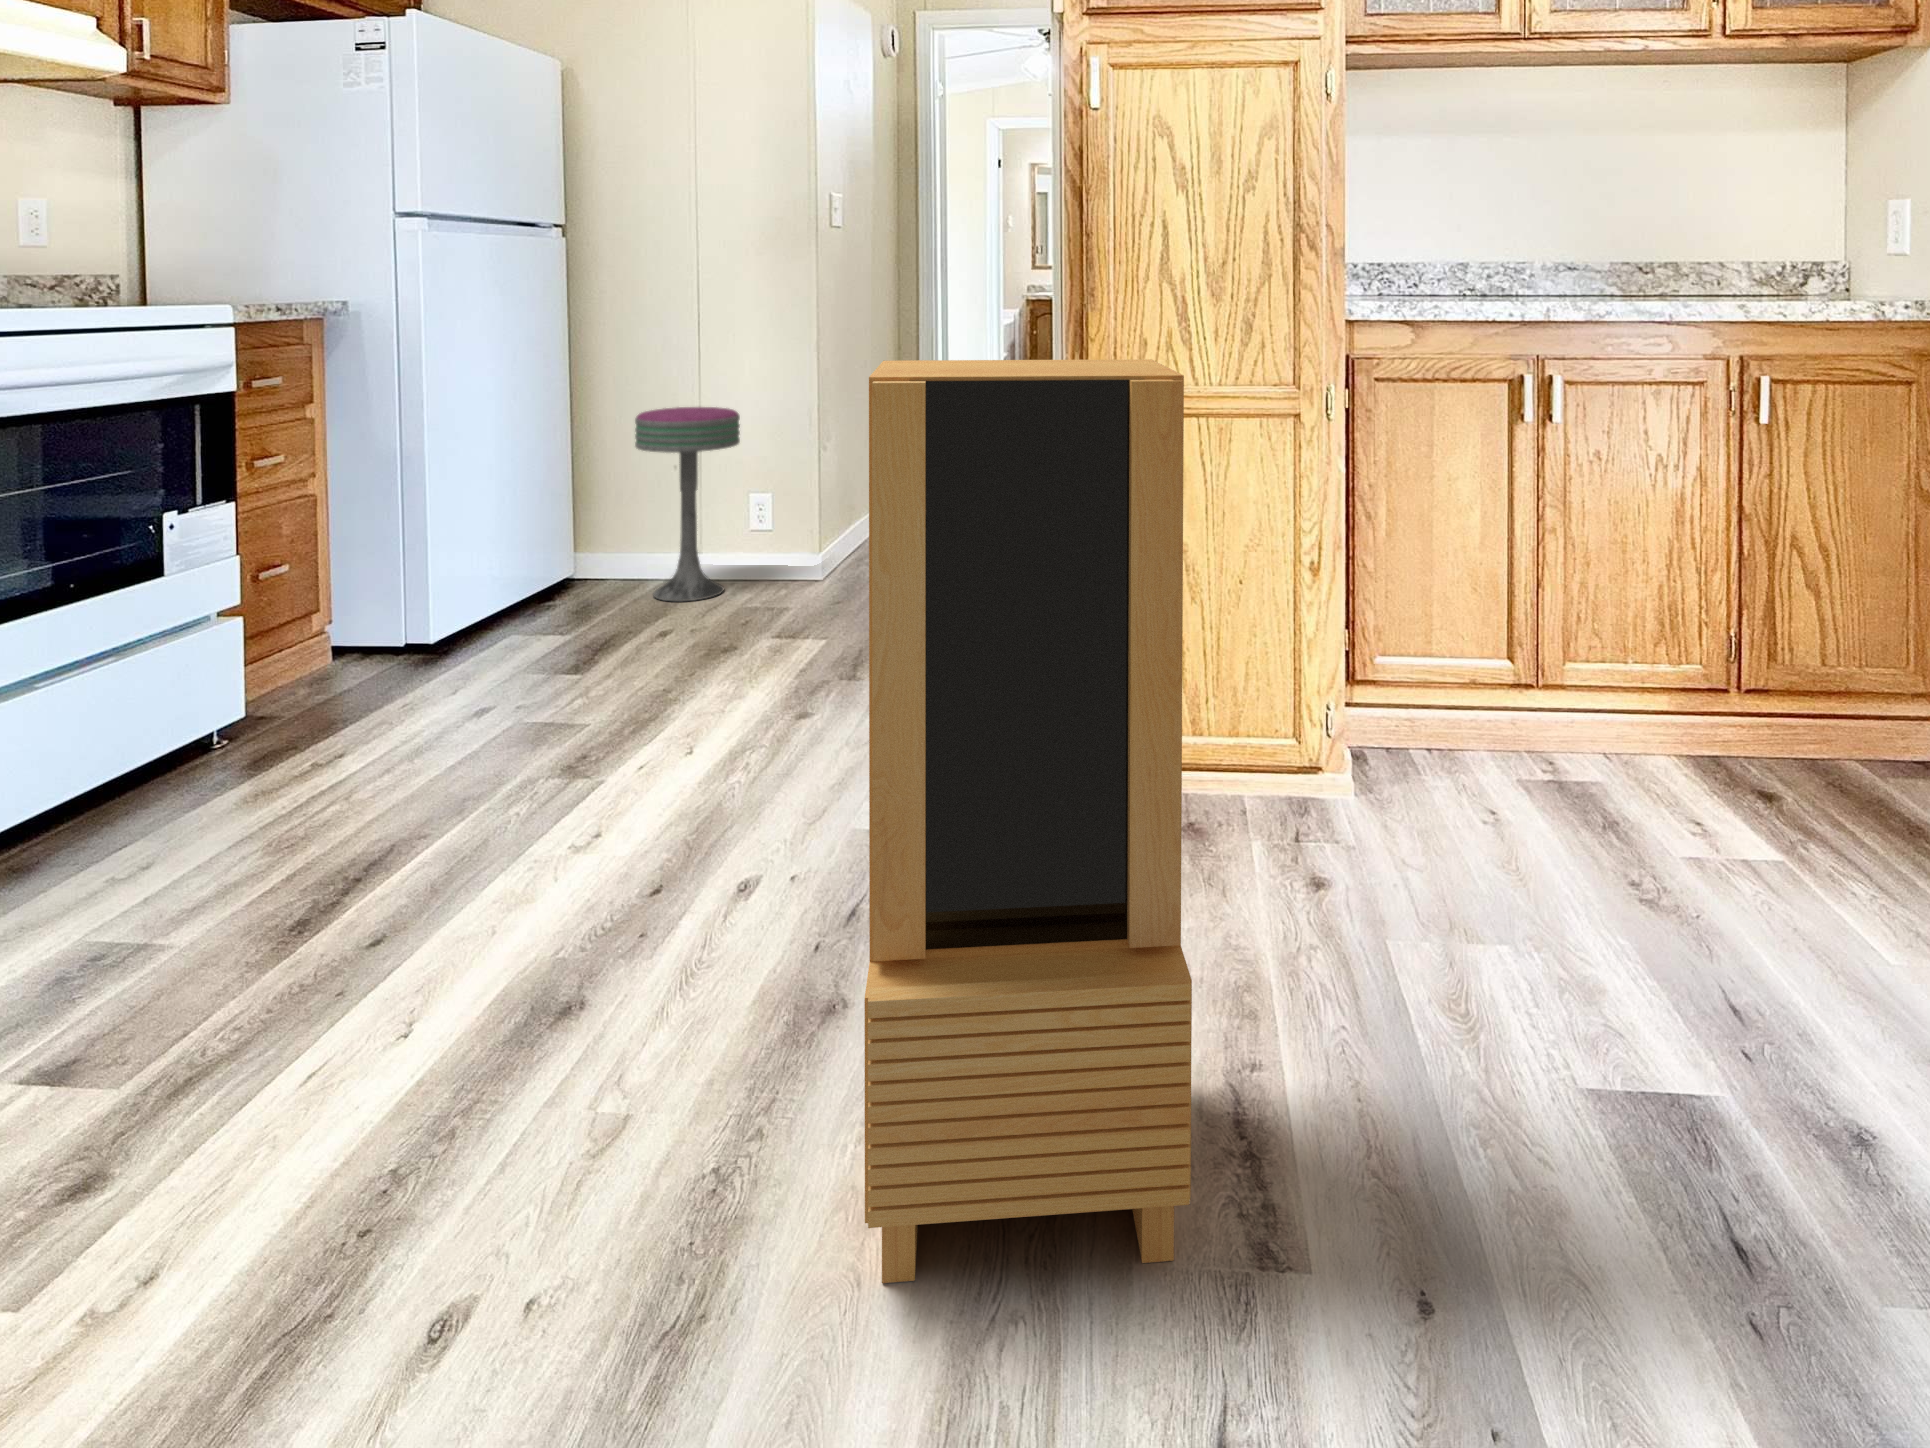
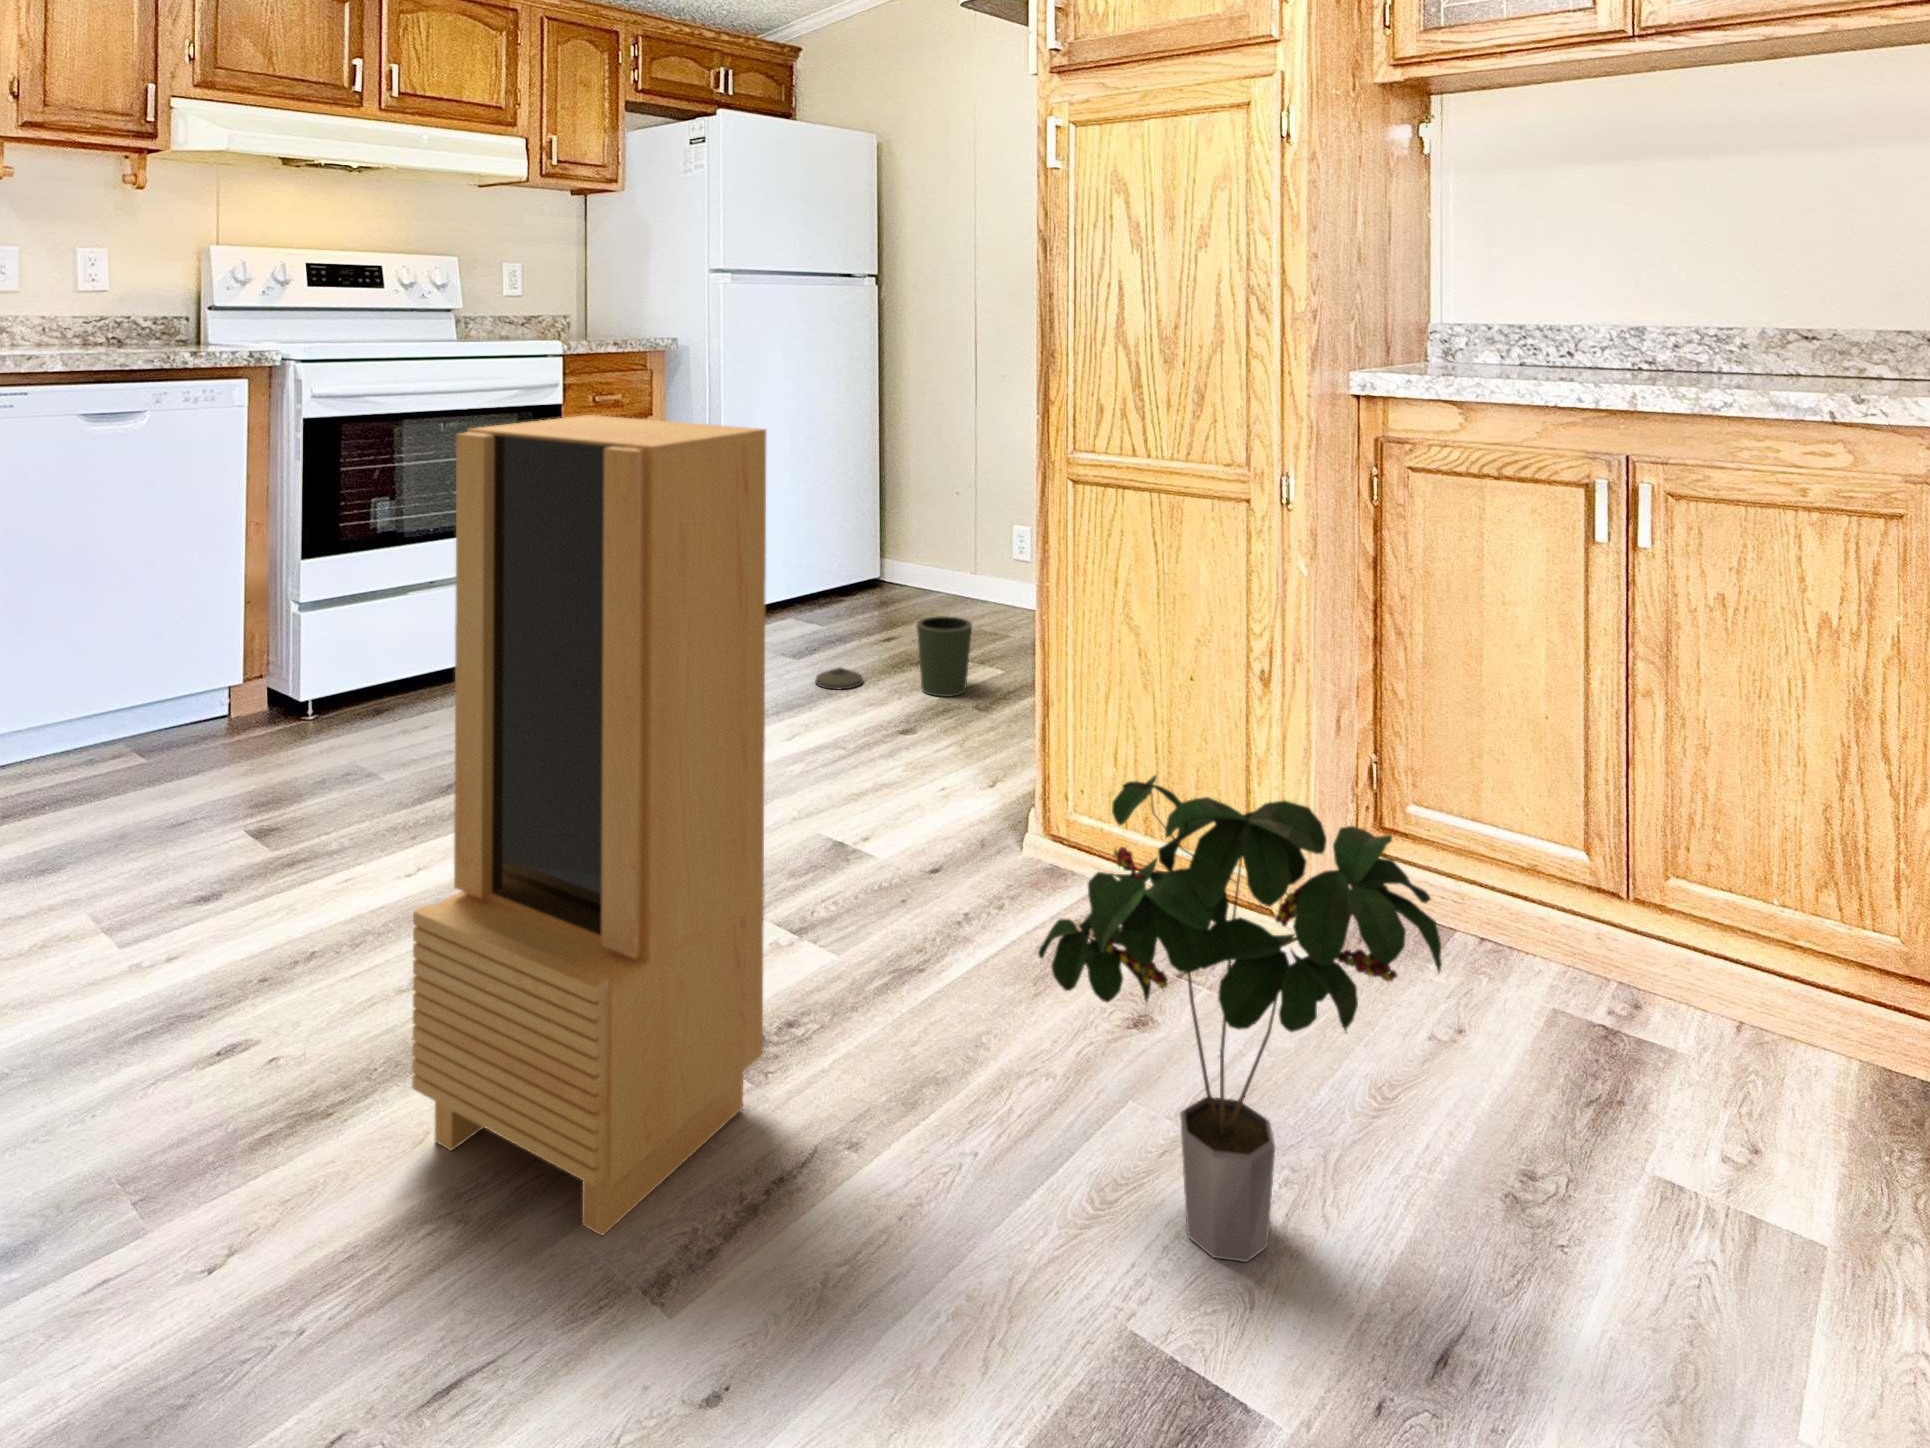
bar stool: present [635,407,740,602] -> none [901,439,991,615]
trash can: none [645,590,827,695] -> present [815,616,972,697]
potted plant: none [1382,634,1714,1020] -> present [1038,775,1442,1262]

